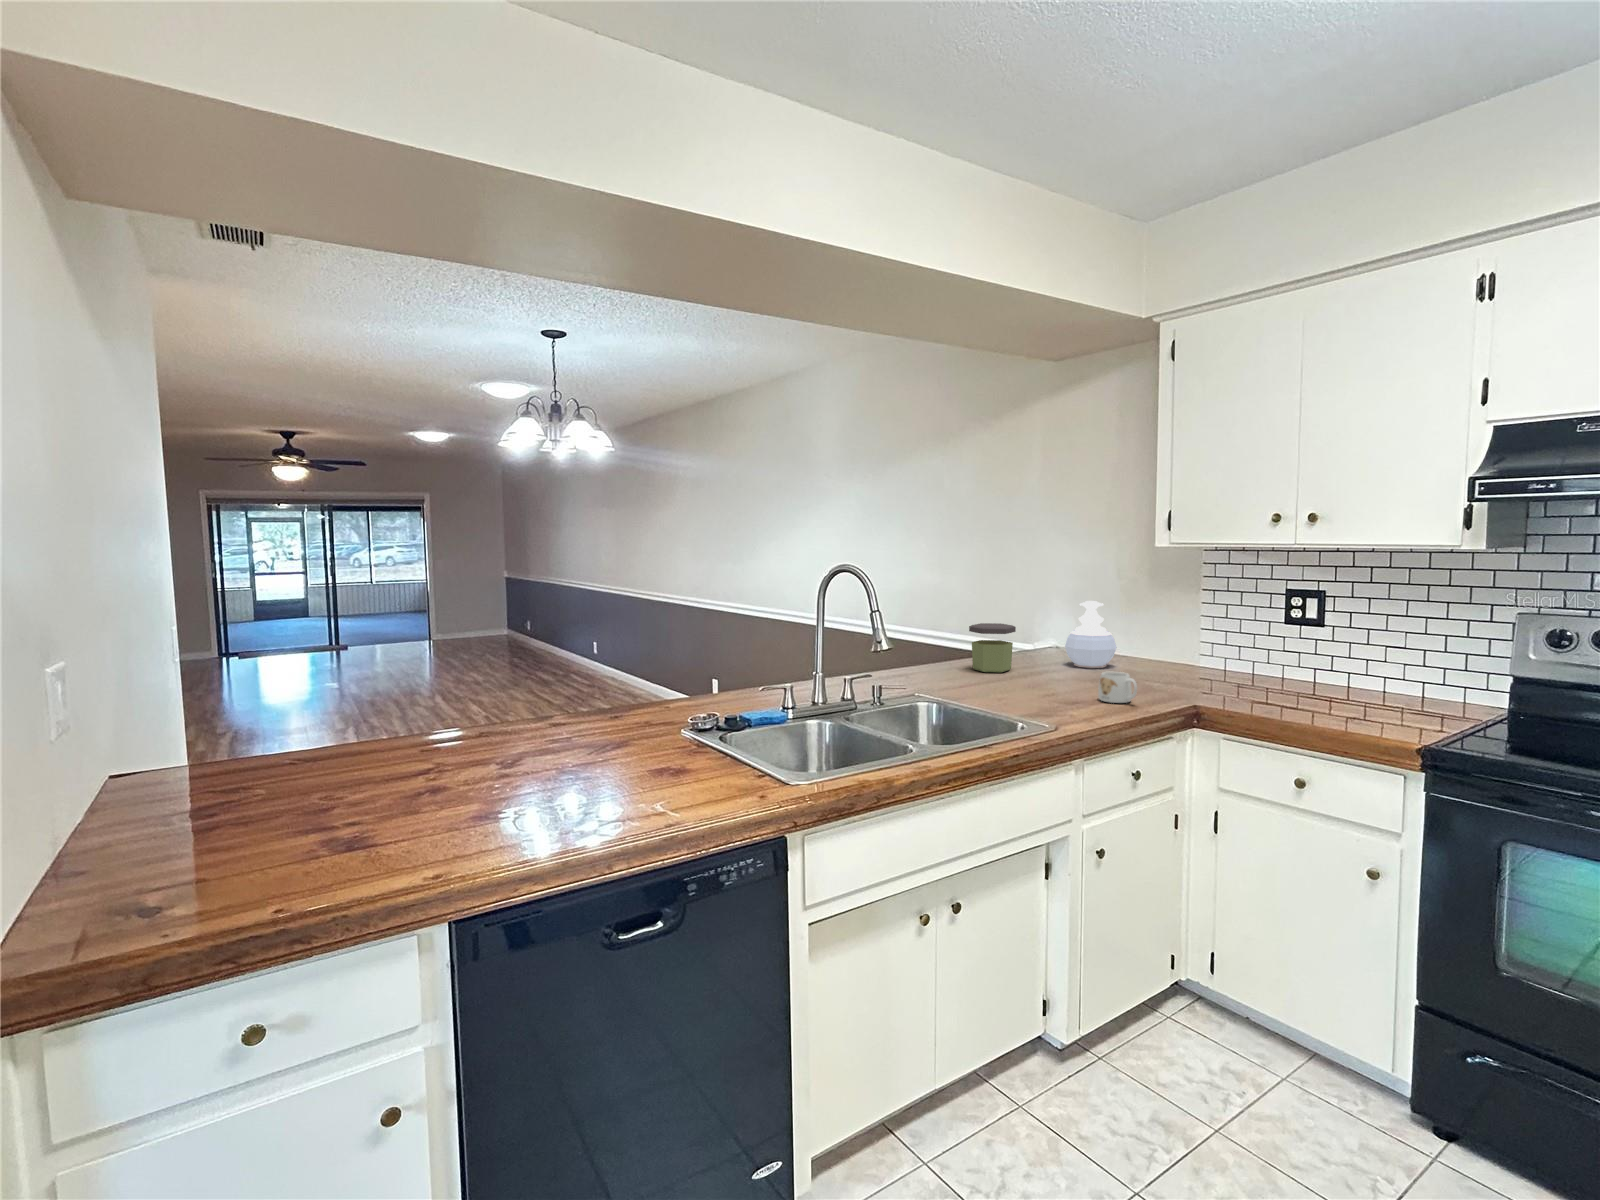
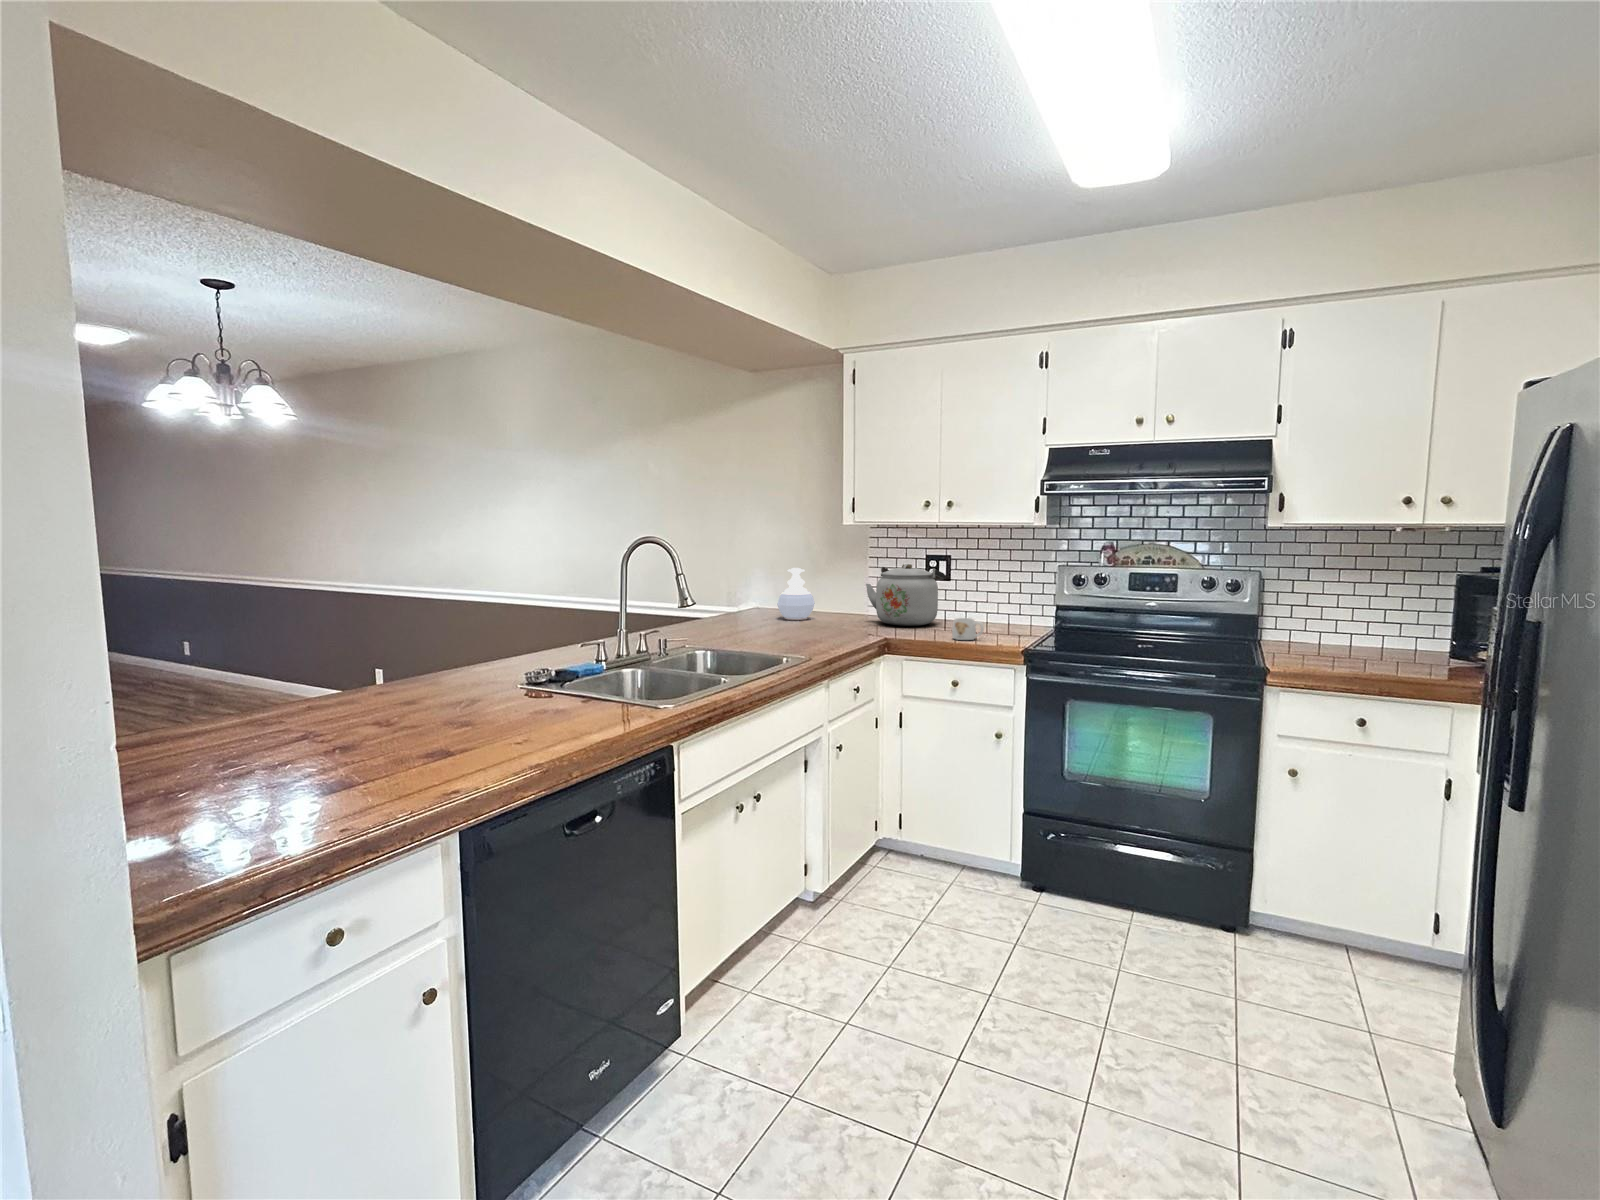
kettle: none [1186,601,1311,688] -> present [866,564,945,626]
jar: present [969,623,1016,672] -> none [709,588,745,627]
mug: present [1098,672,1137,703] -> present [952,618,983,640]

